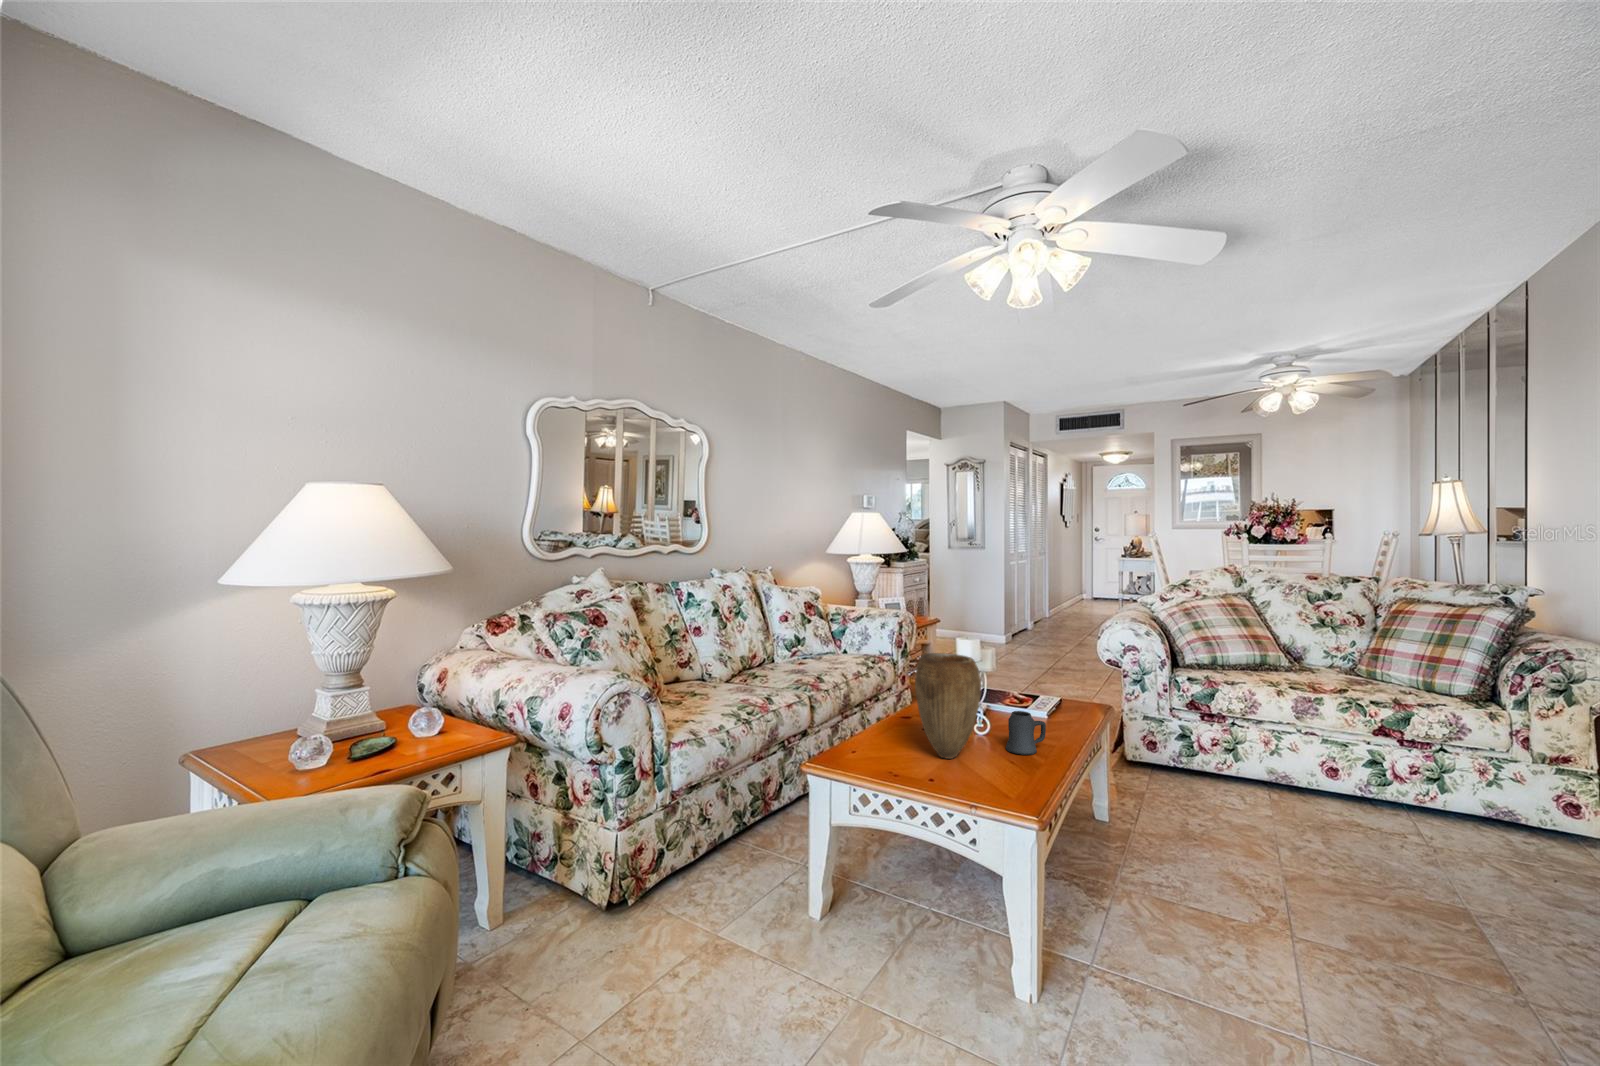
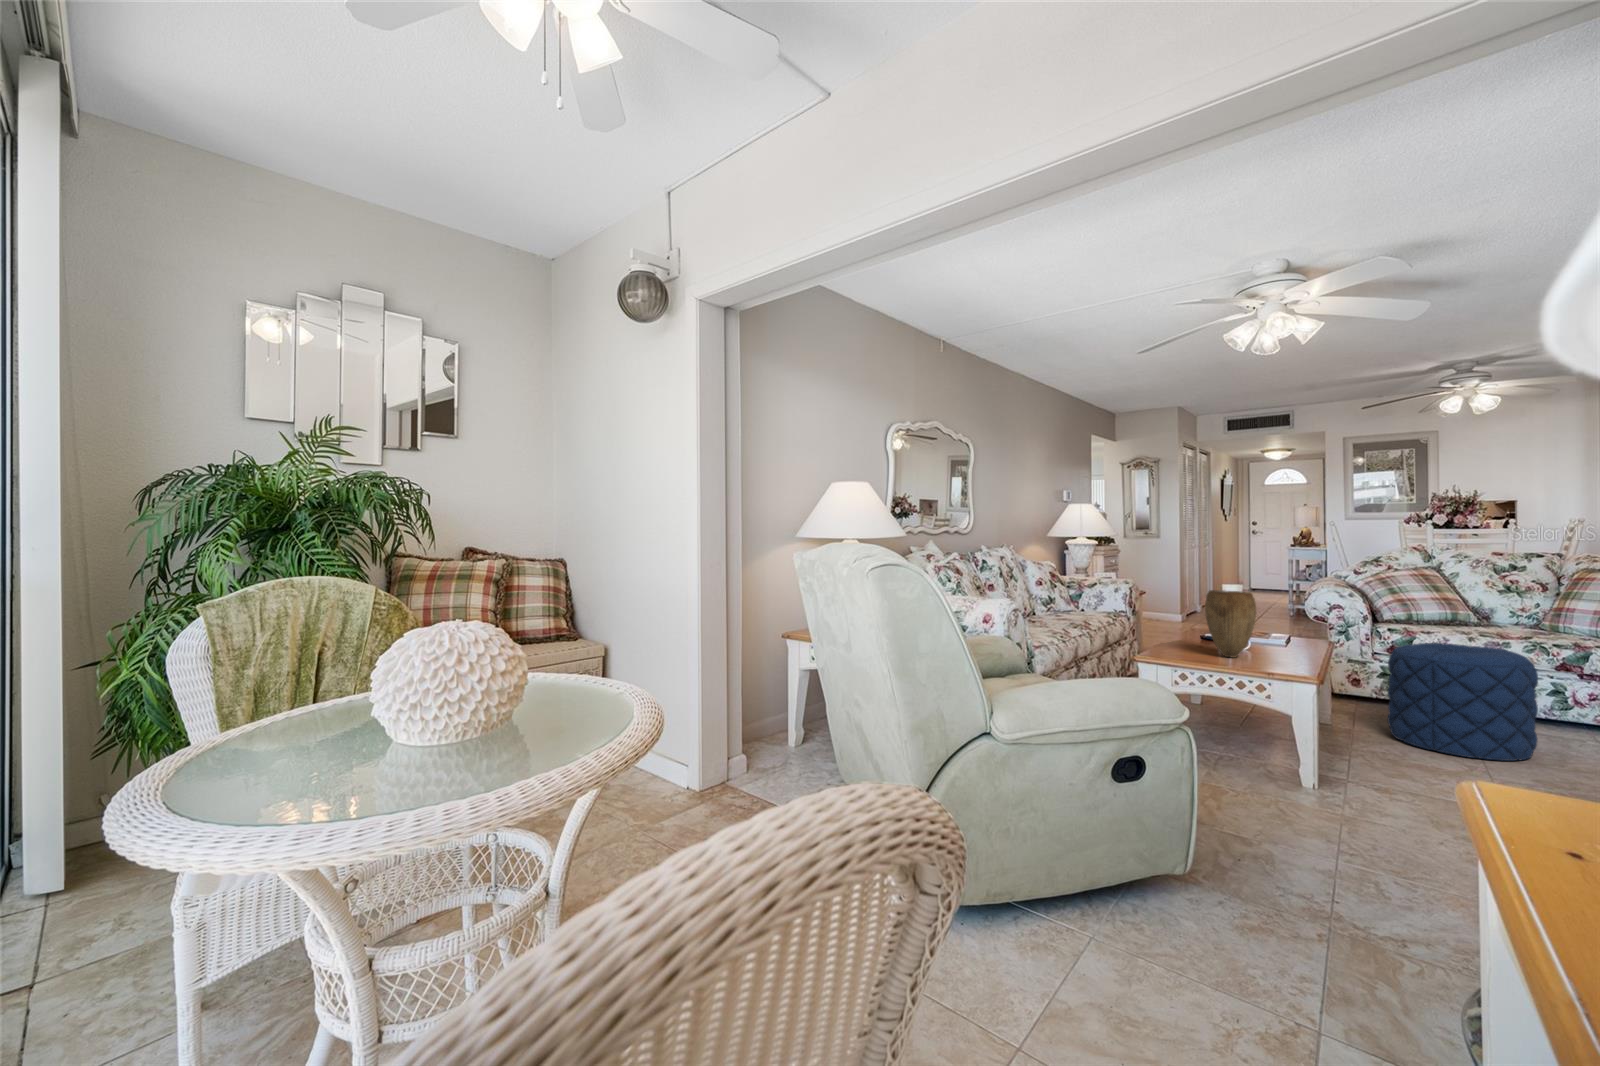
pouf: none [1175,710,1354,893] -> present [1388,643,1538,761]
mug: present [1006,711,1046,755] -> none [1269,630,1300,657]

